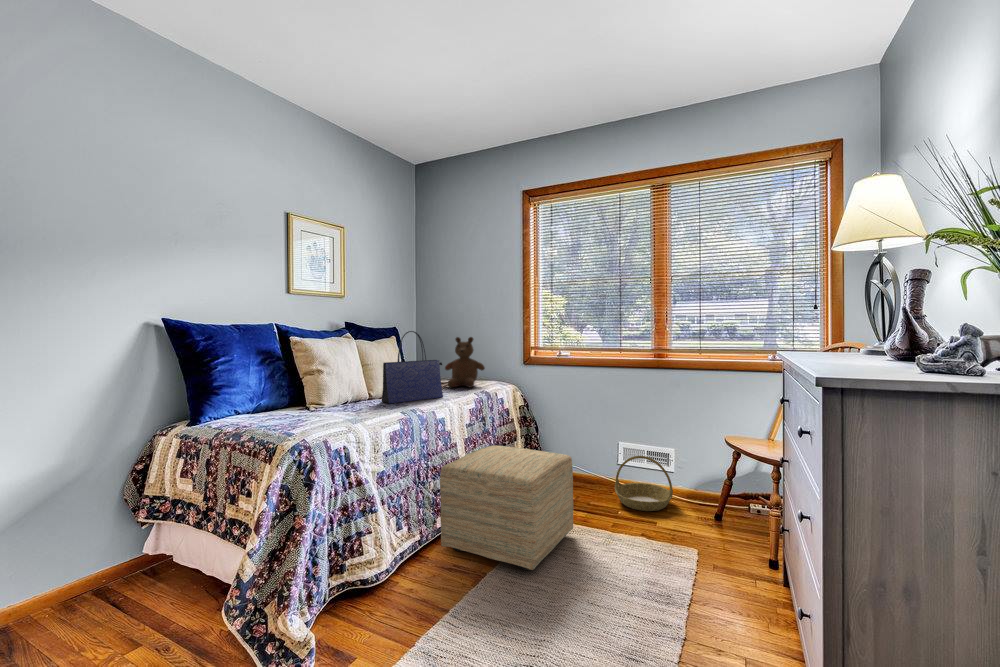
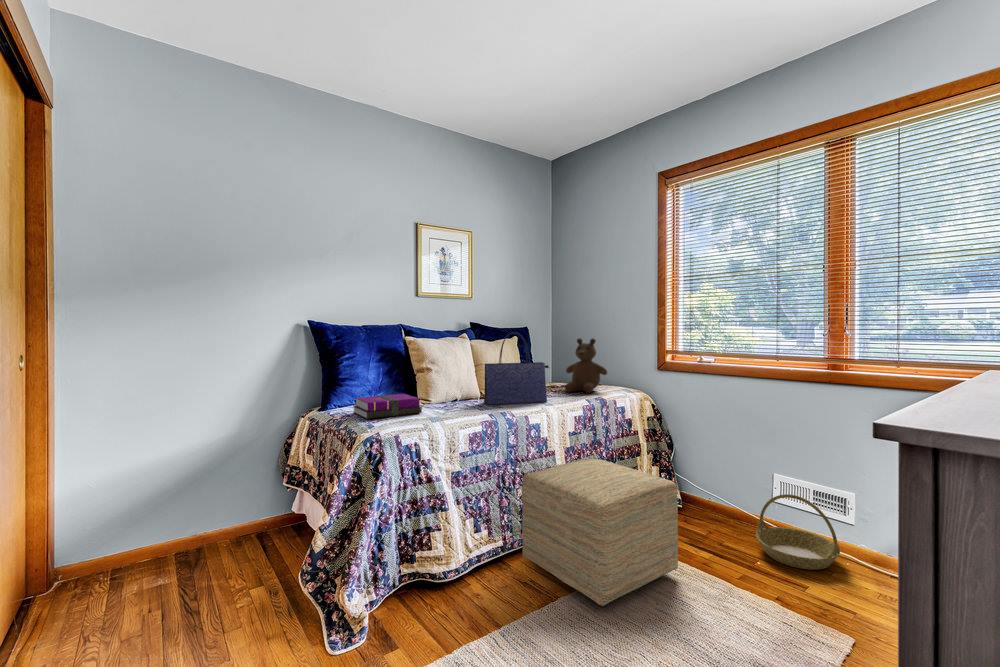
notebook: none [245,398,330,427] -> present [353,394,422,419]

